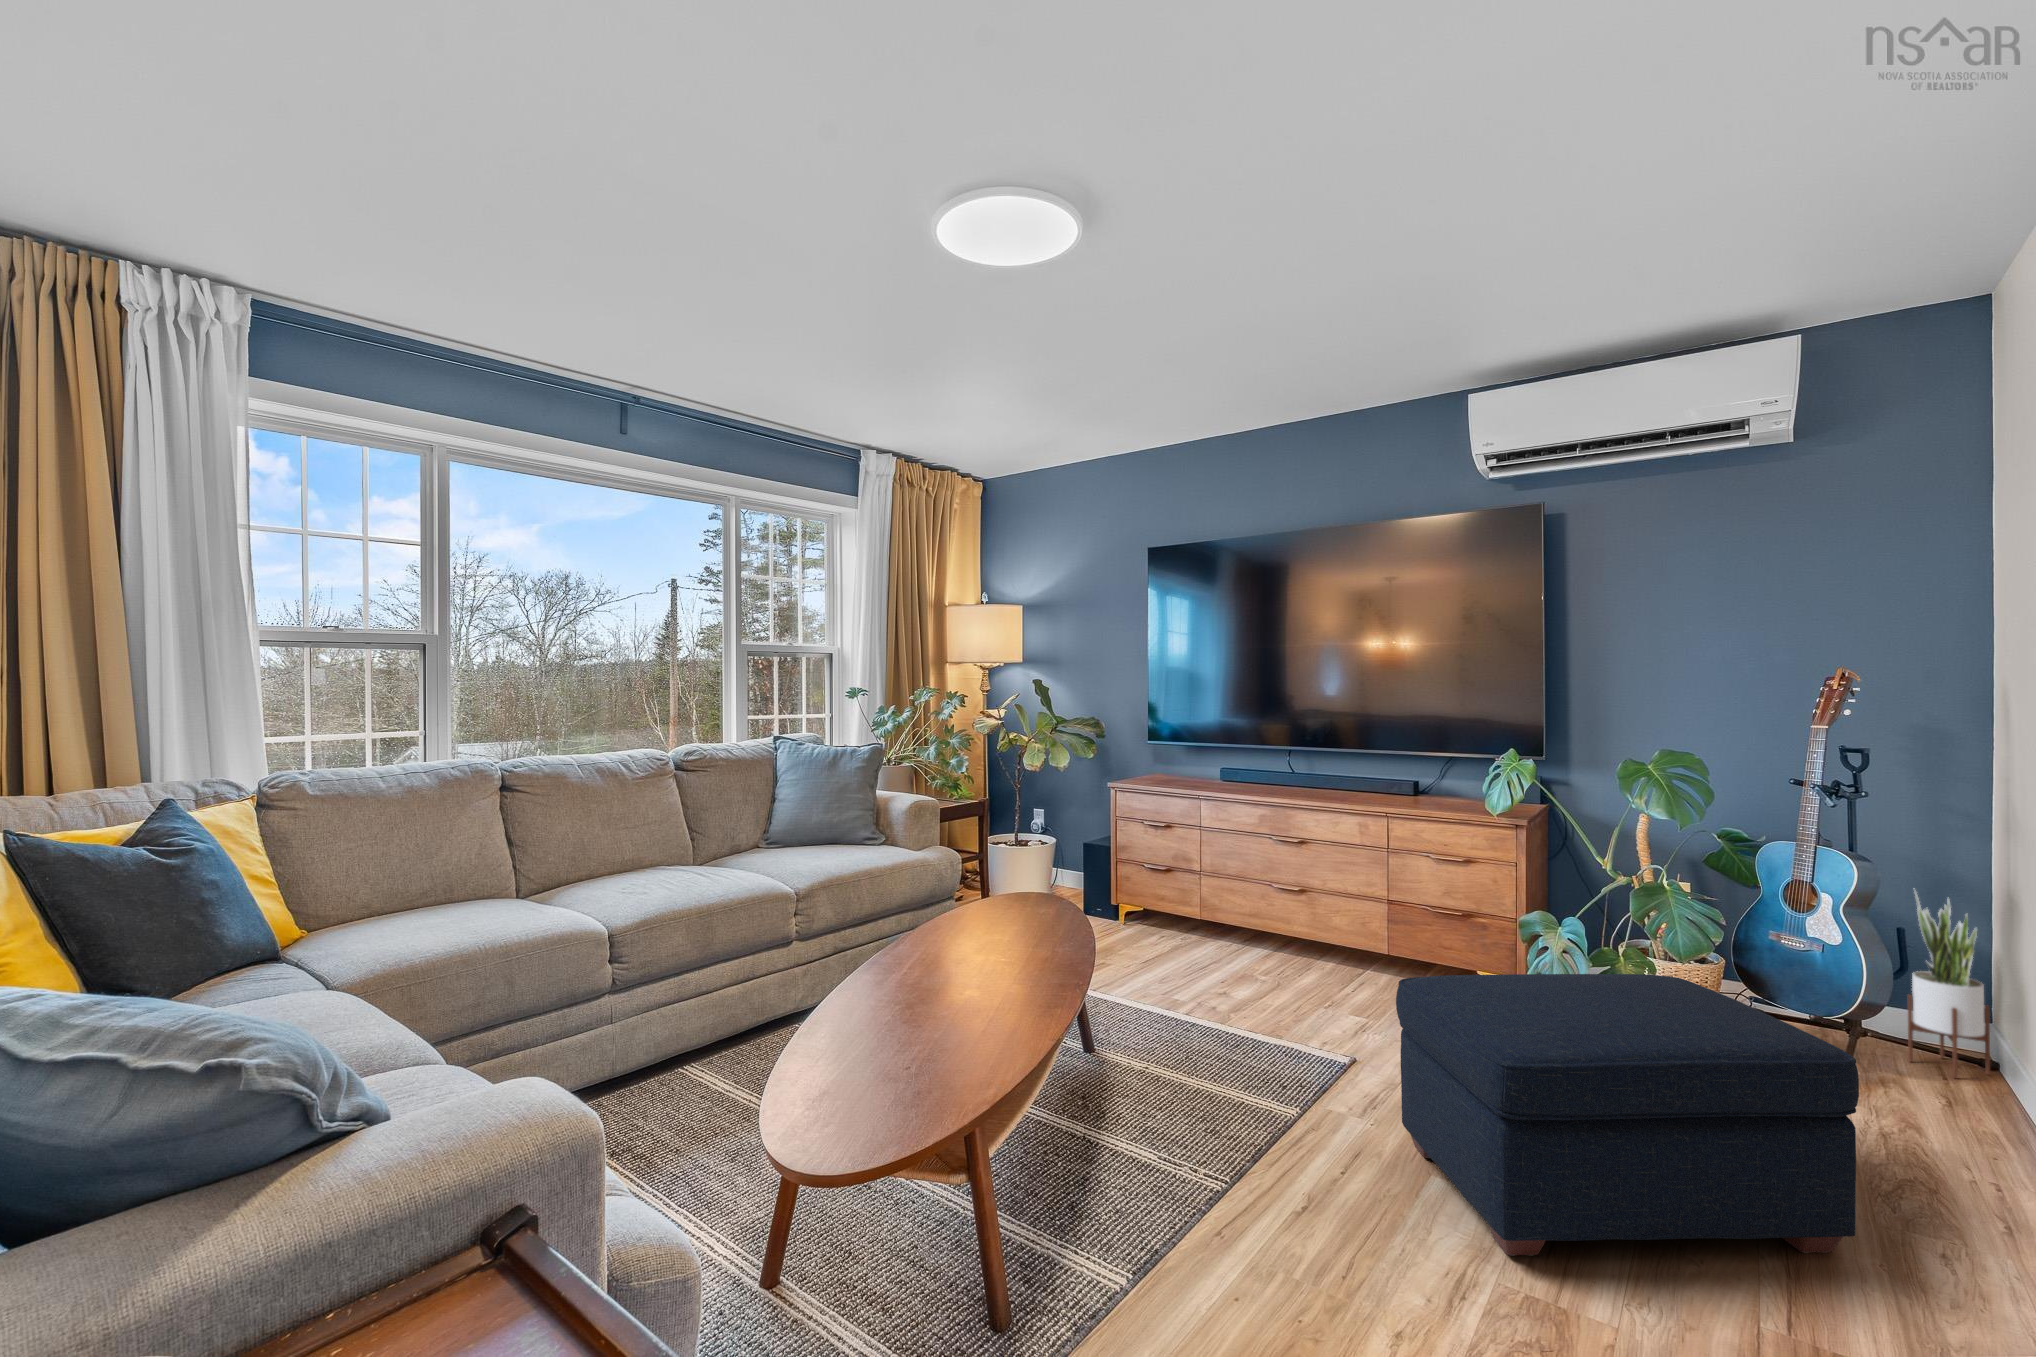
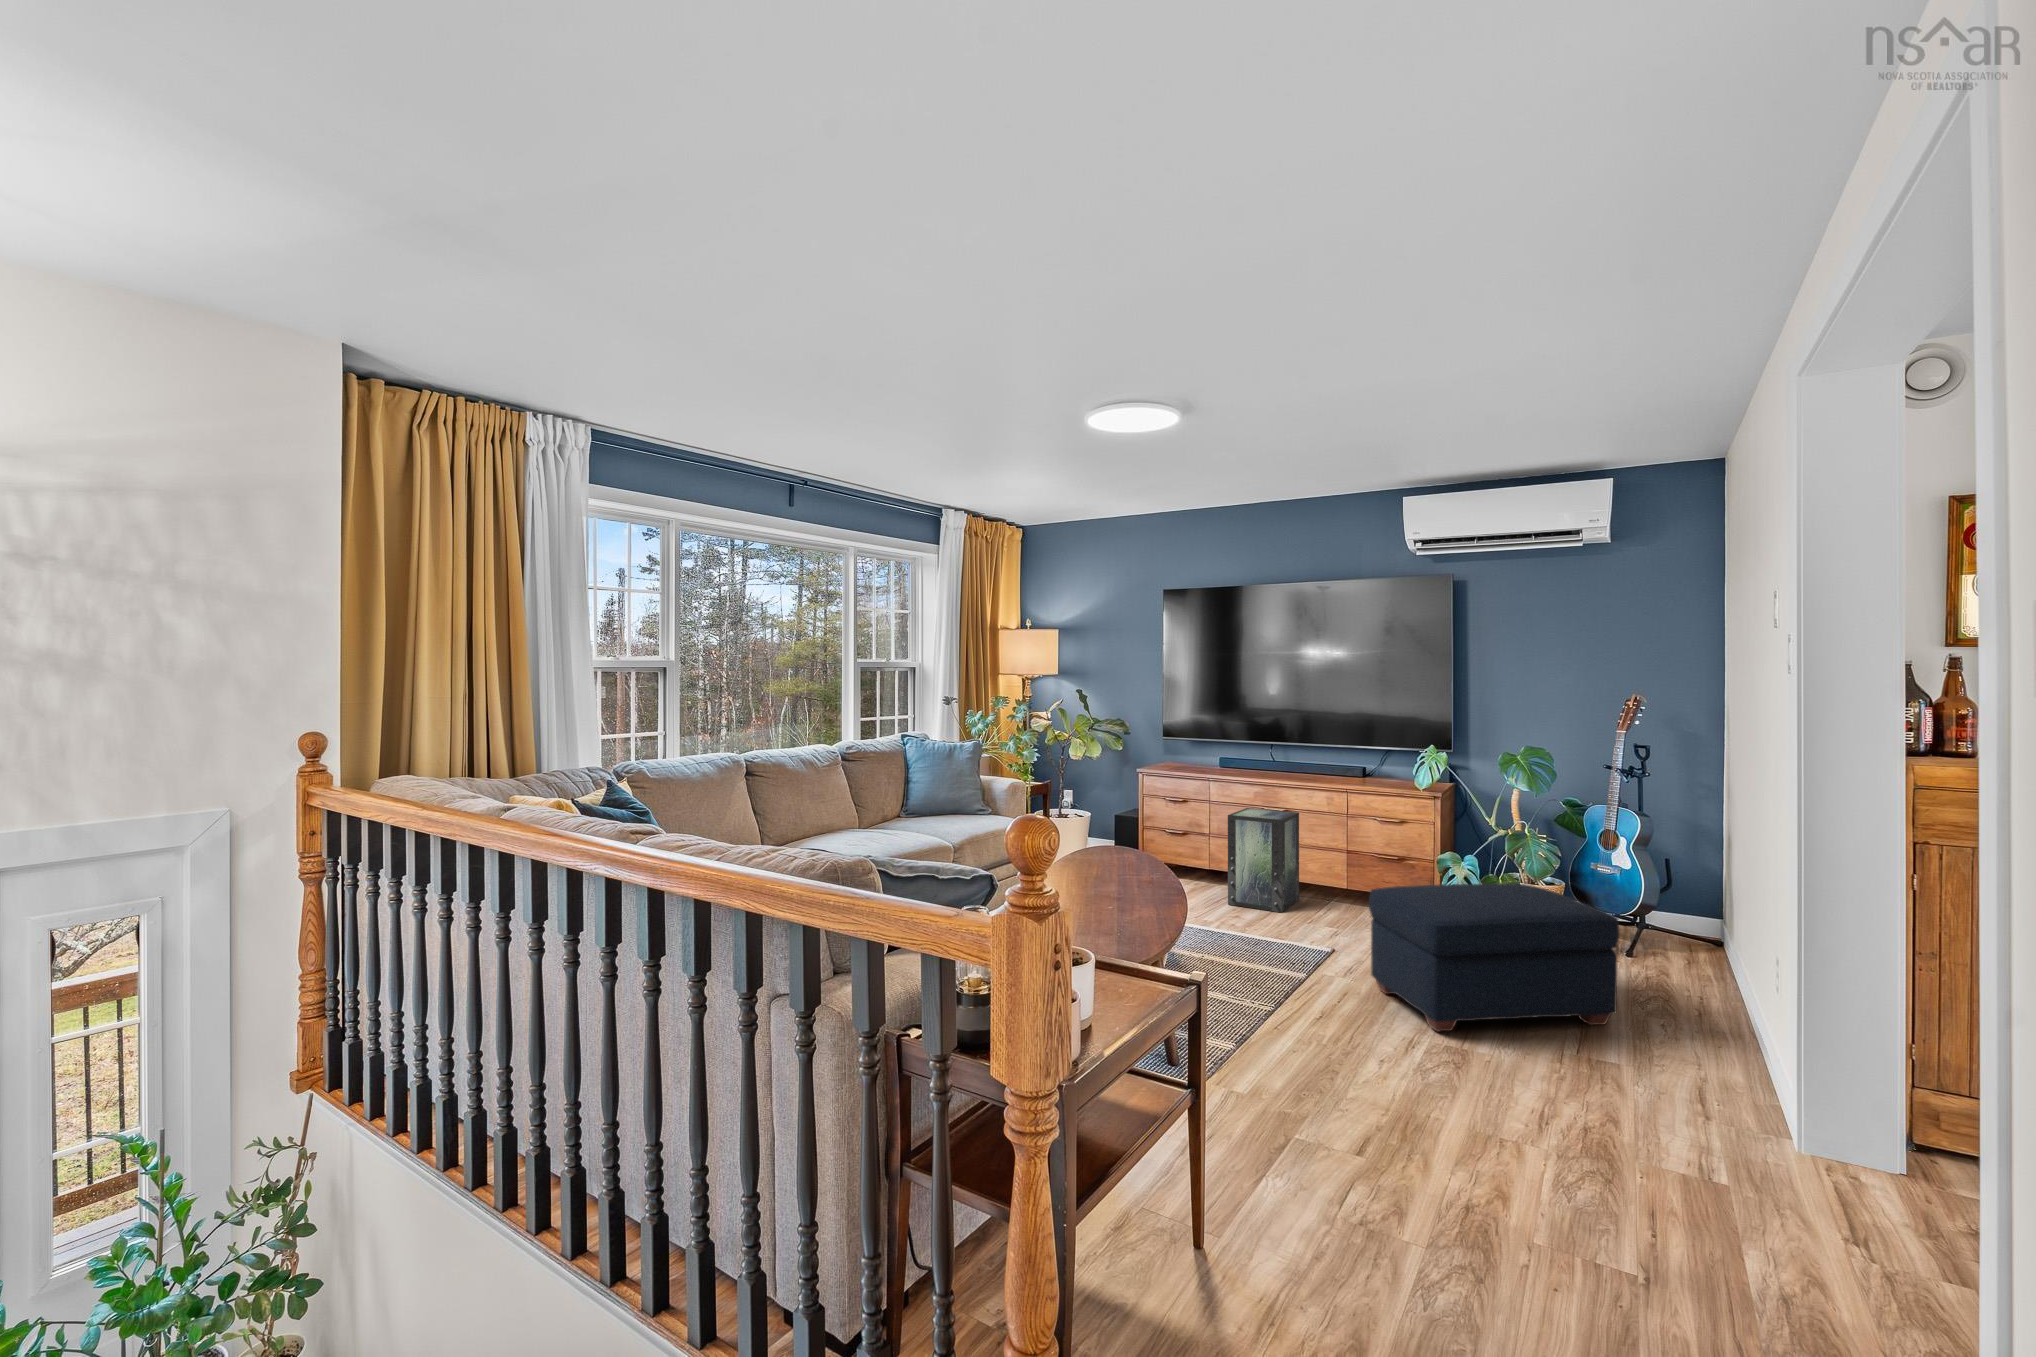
storage box: none [1215,837,1321,989] -> present [1228,808,1299,913]
potted plant: present [1907,891,1990,1078] -> none [1669,833,1714,948]

